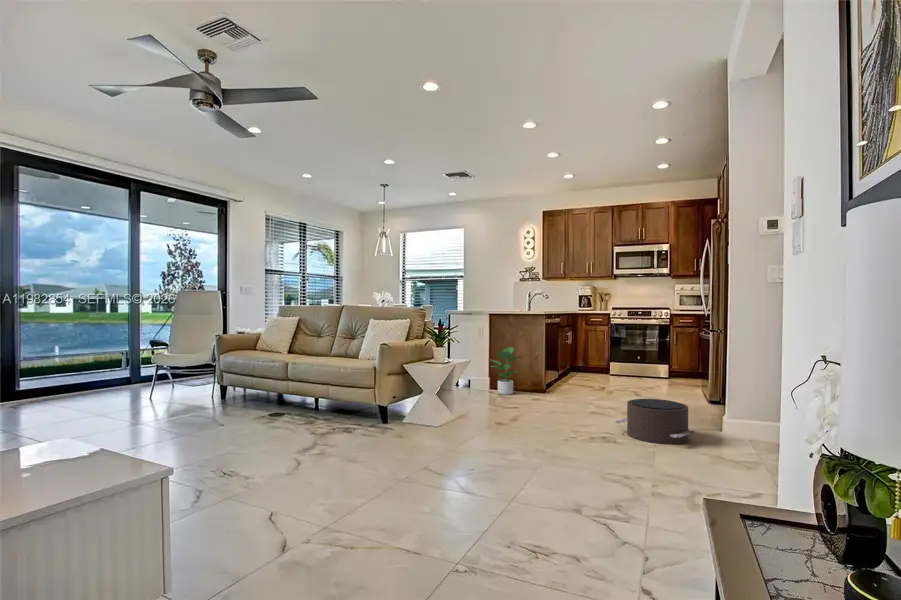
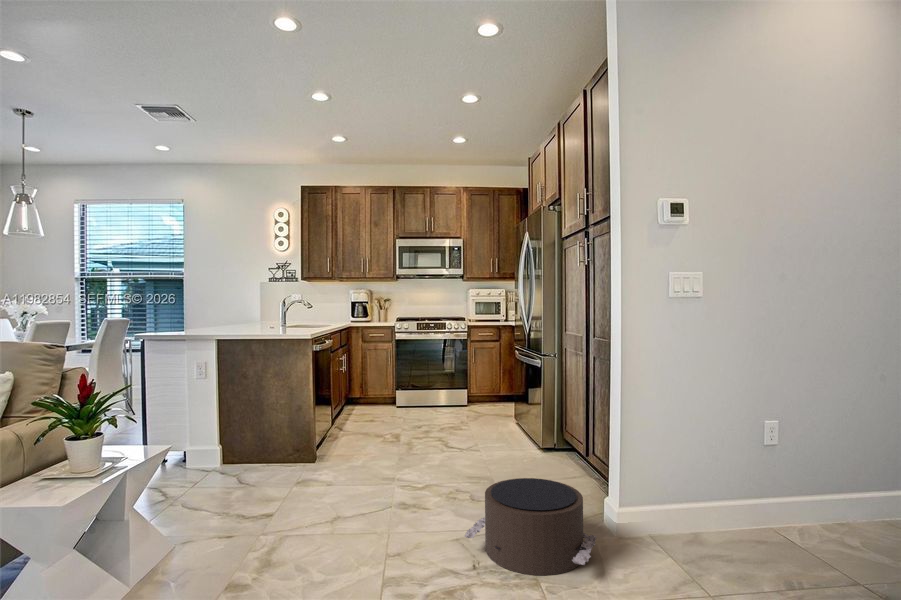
potted plant: present [489,347,523,395] -> none [214,391,282,478]

